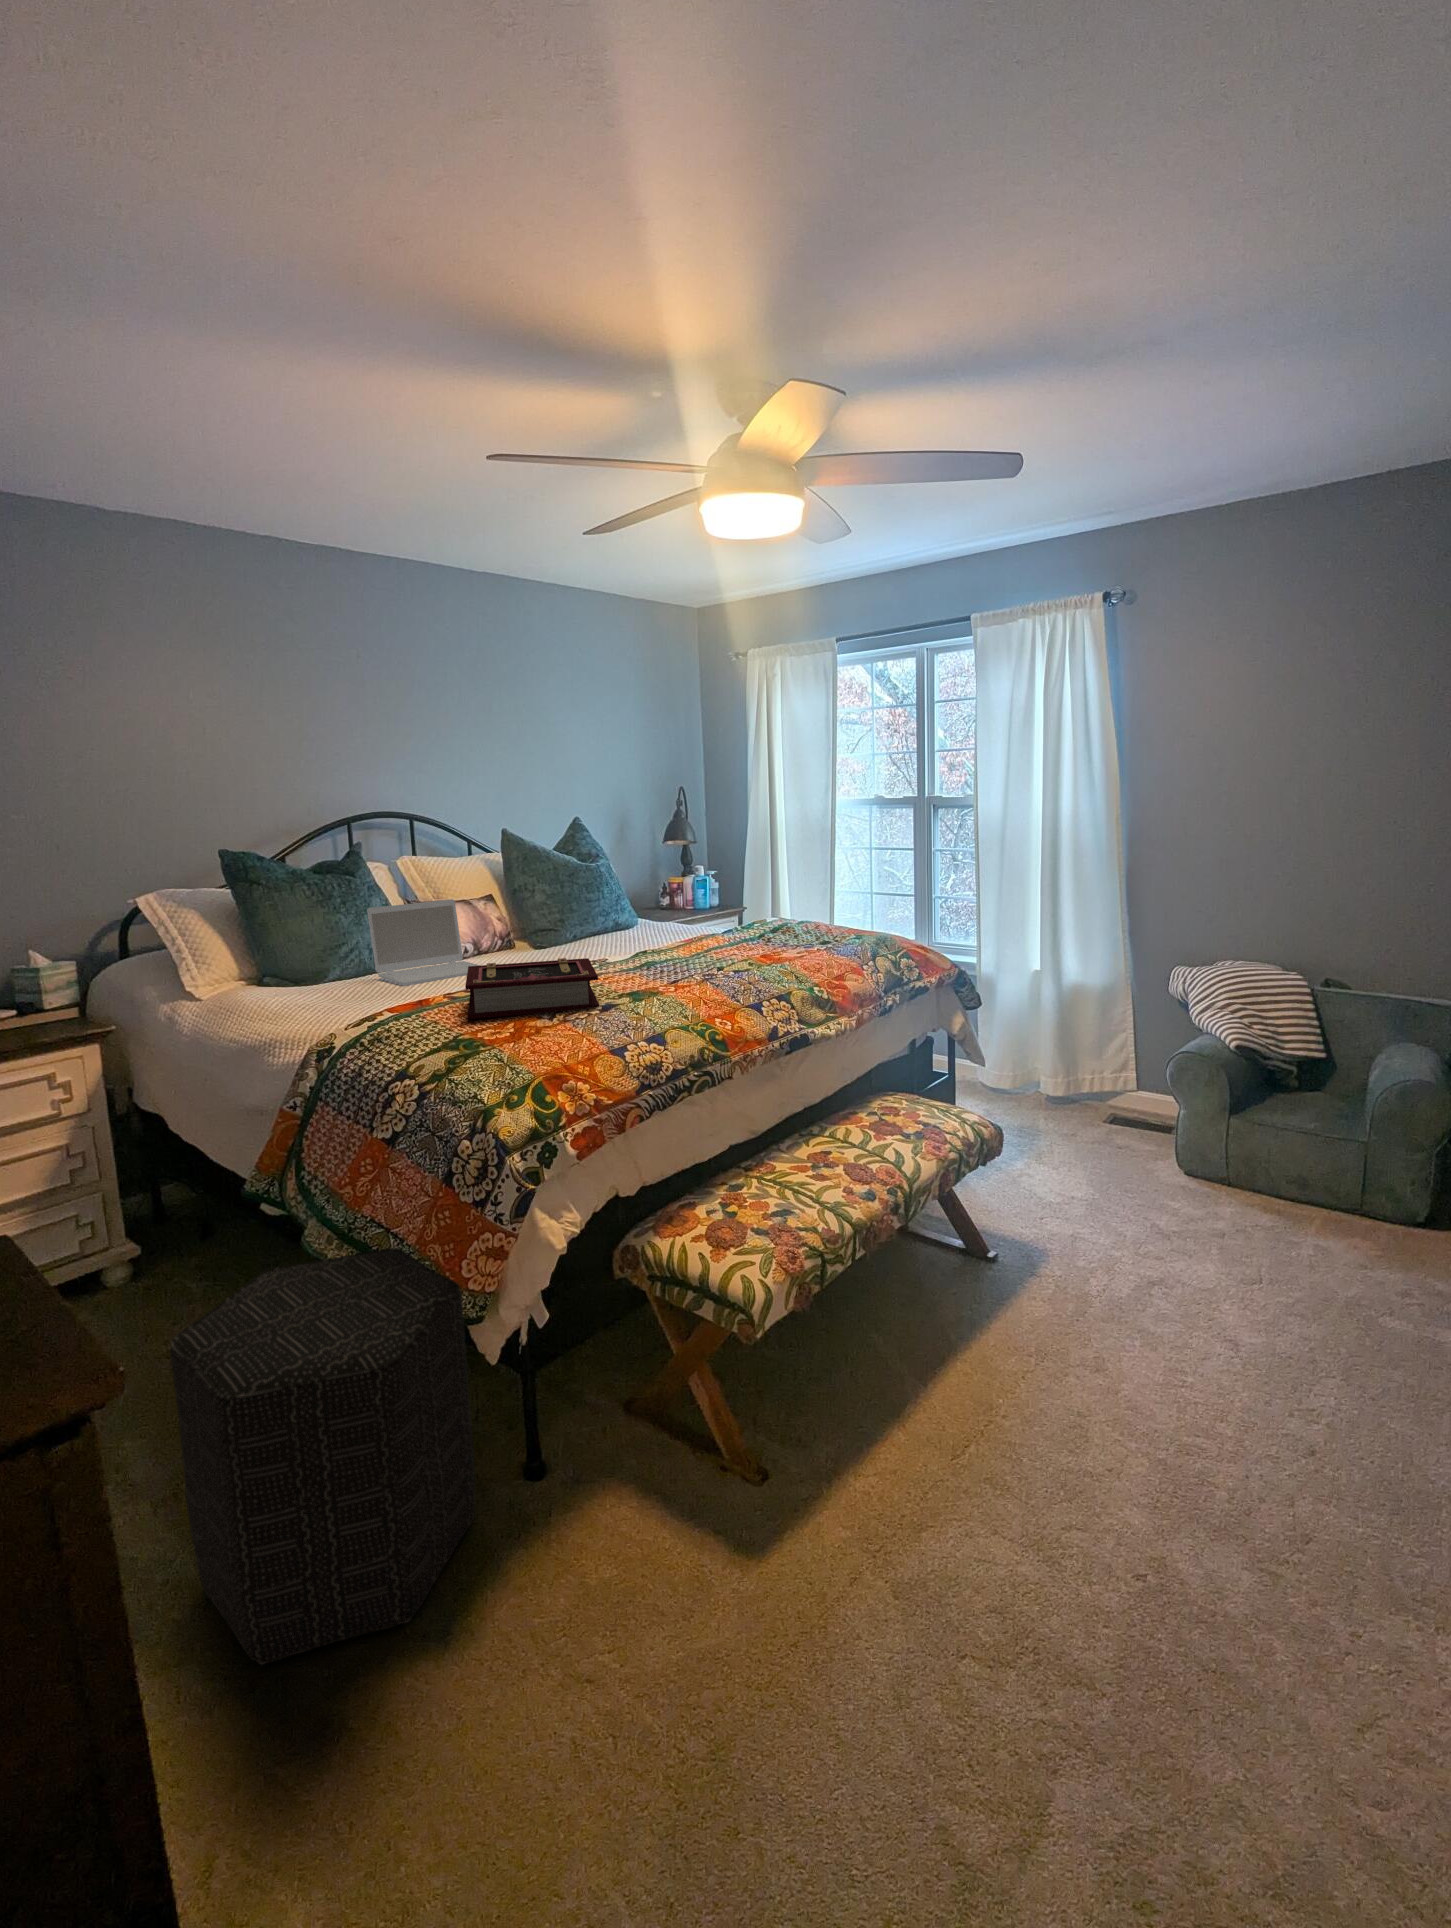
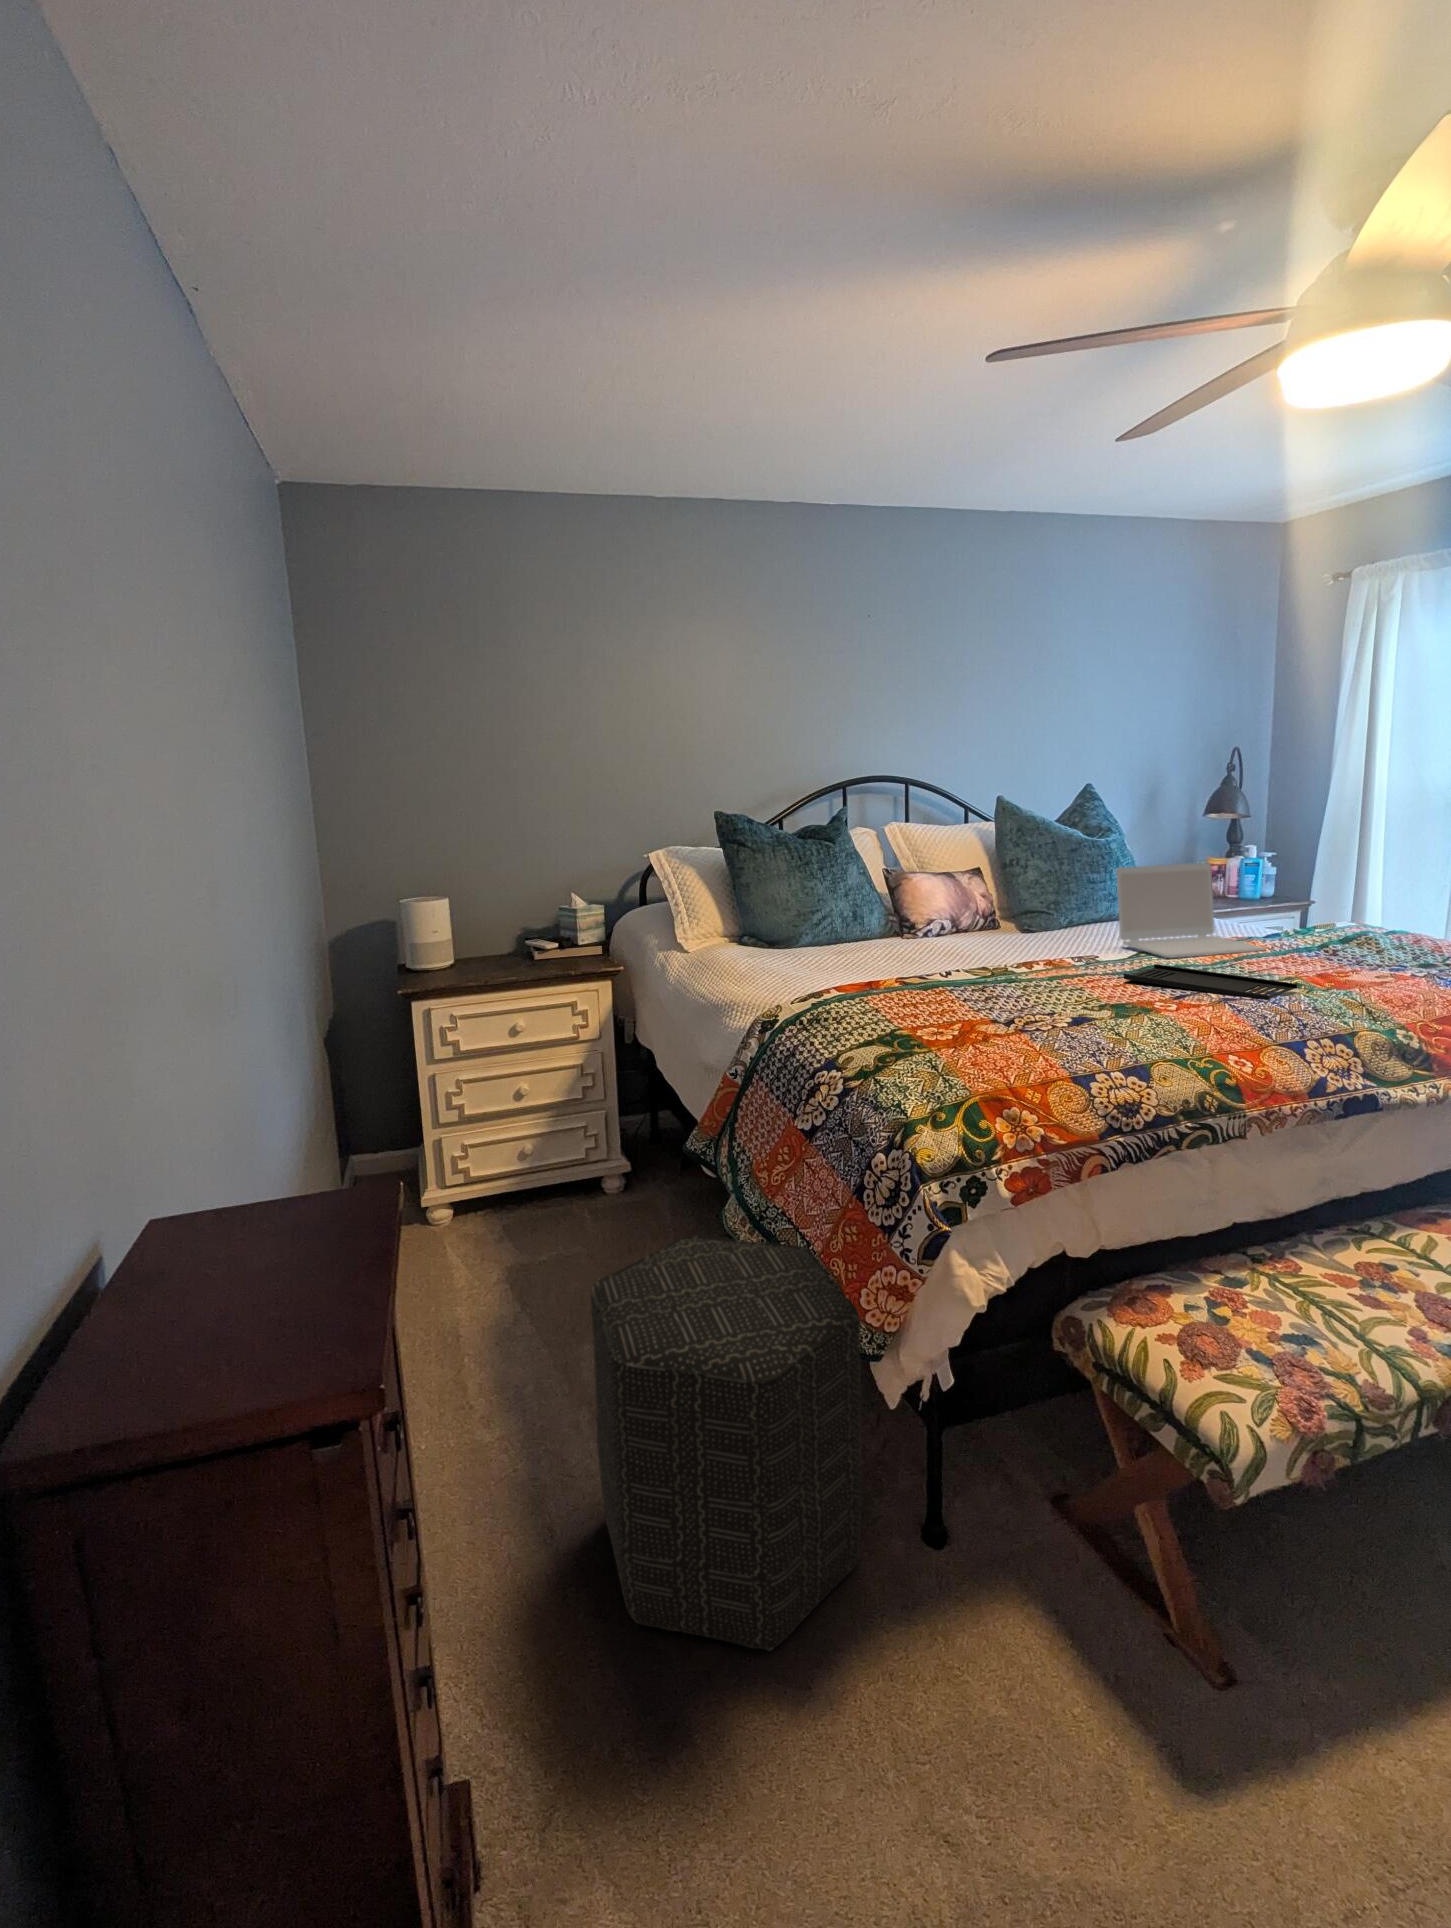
laptop: present [367,900,479,985] -> present [1116,863,1265,958]
book: present [465,958,599,1019] -> none [914,949,1072,1019]
tray: none [630,961,750,979] -> present [1124,964,1297,1000]

